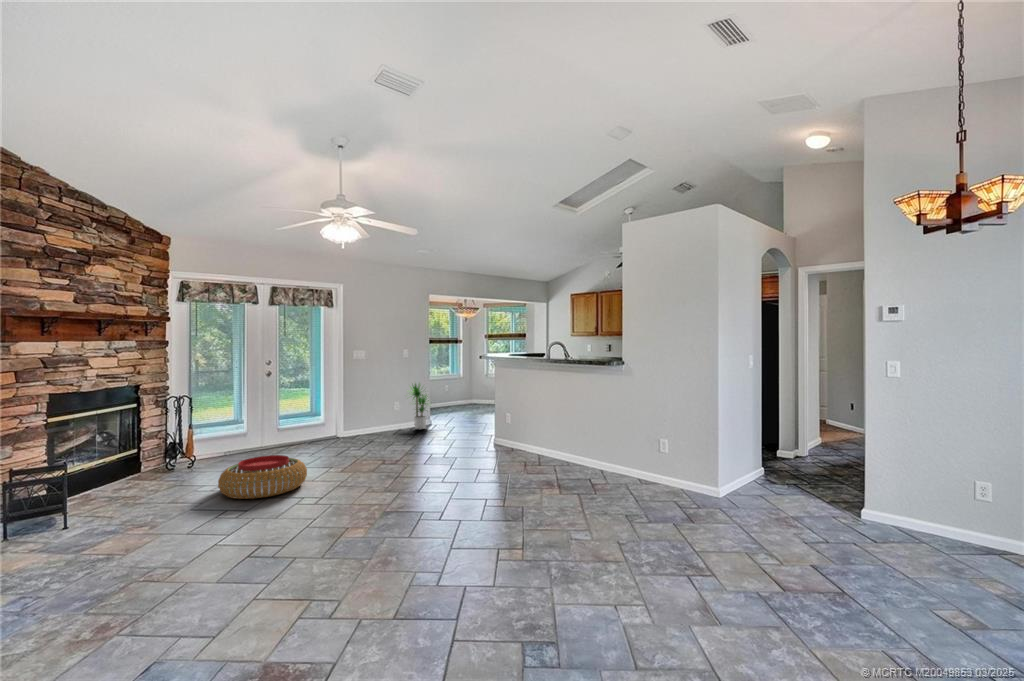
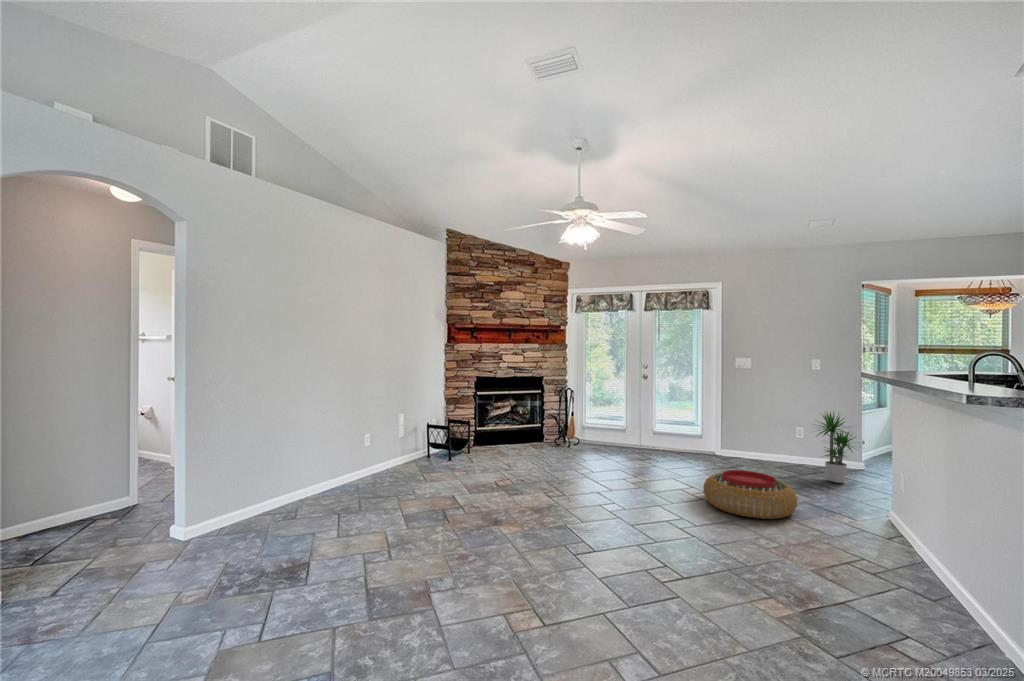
pouf: present [218,455,307,499] -> present [703,470,798,519]

